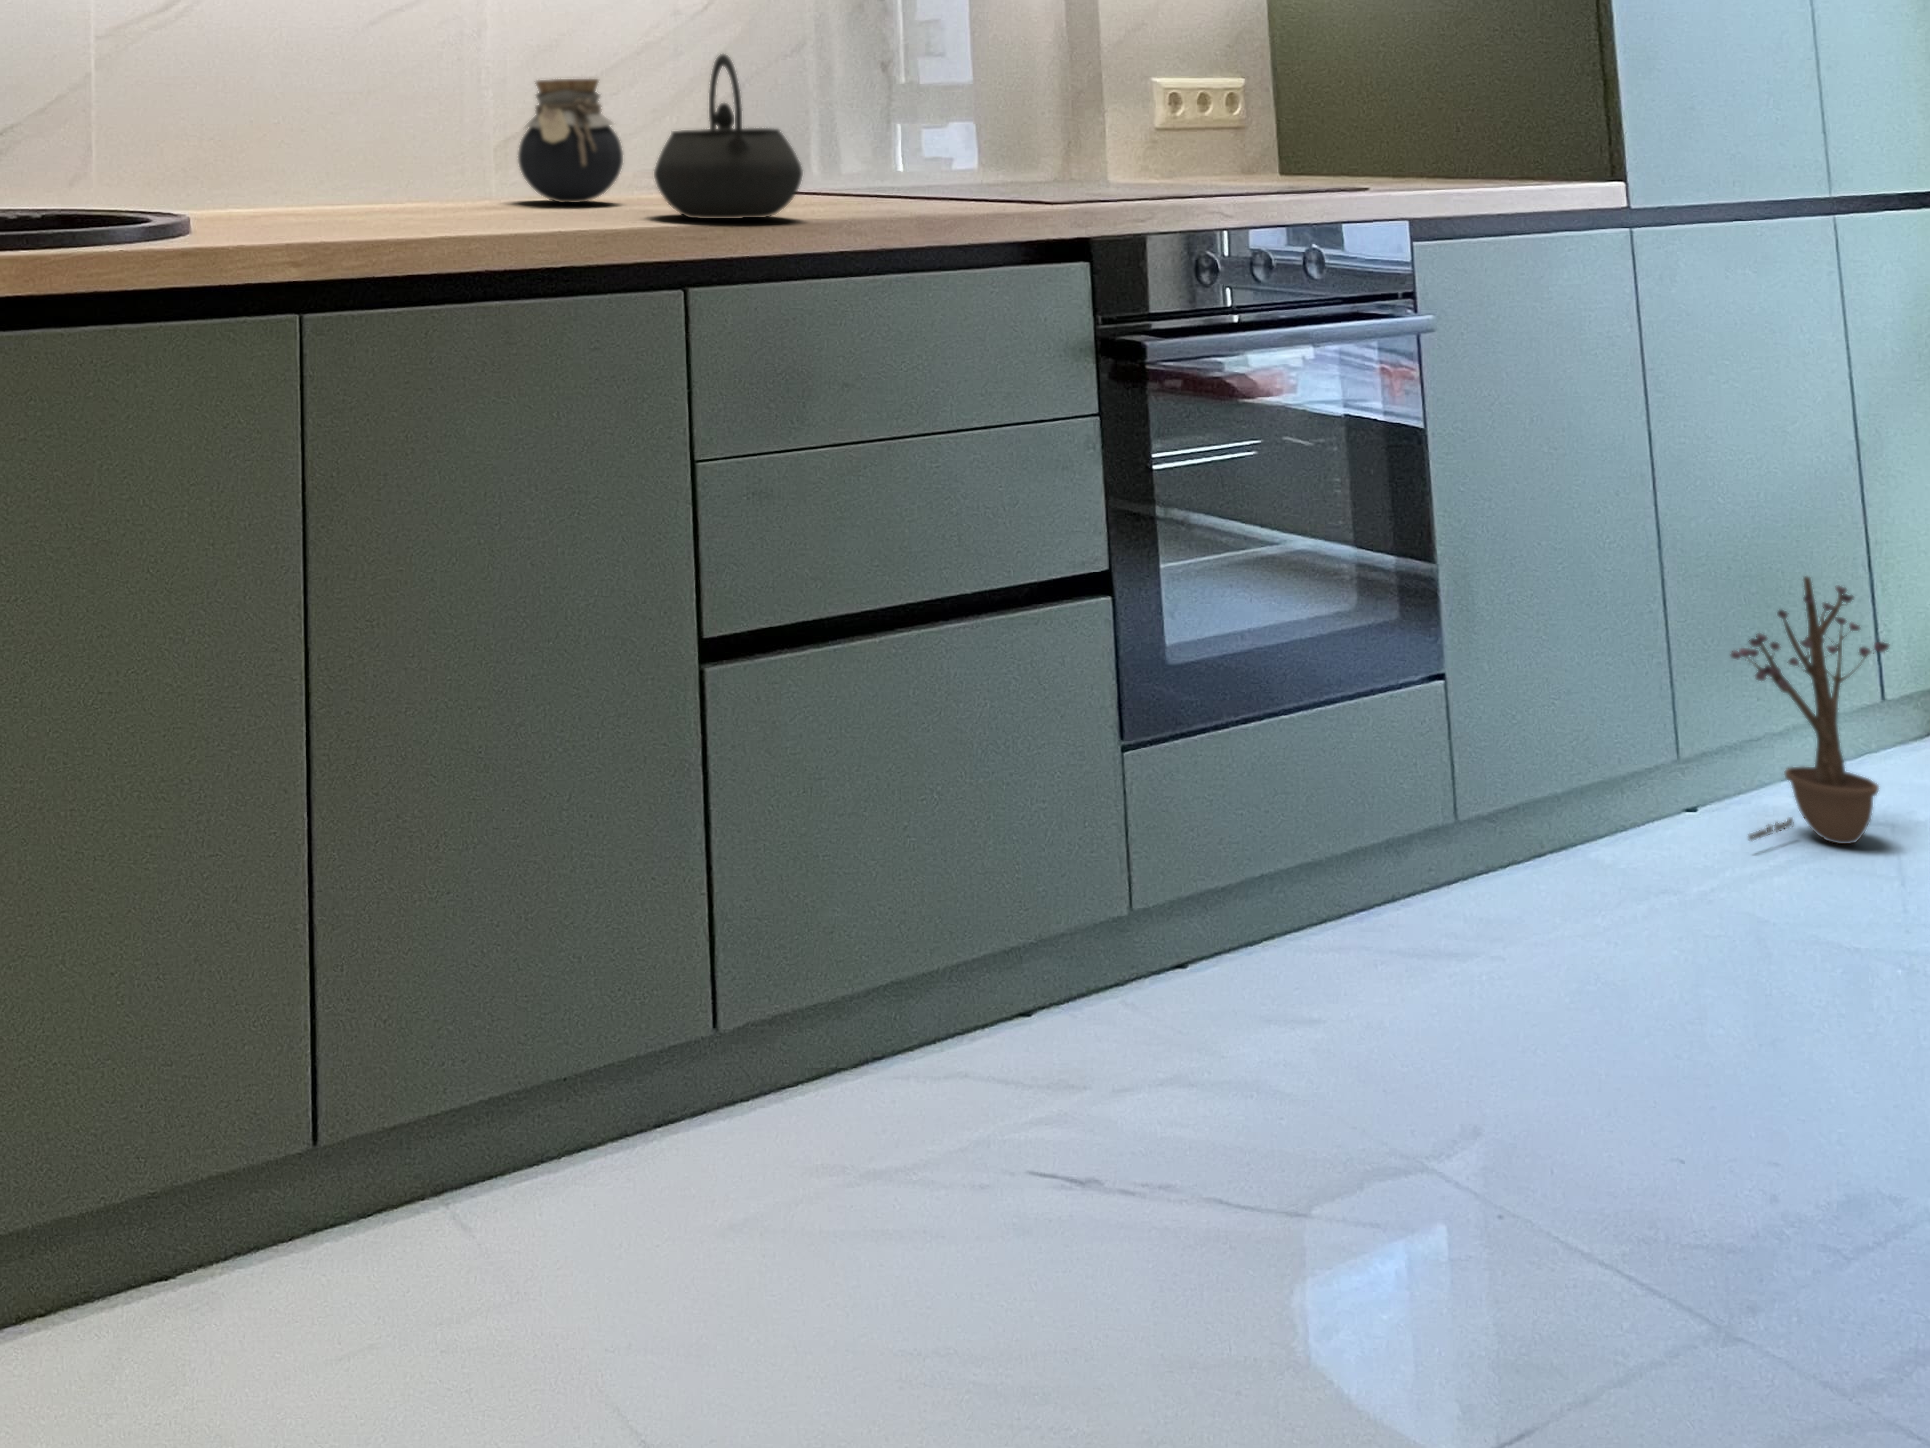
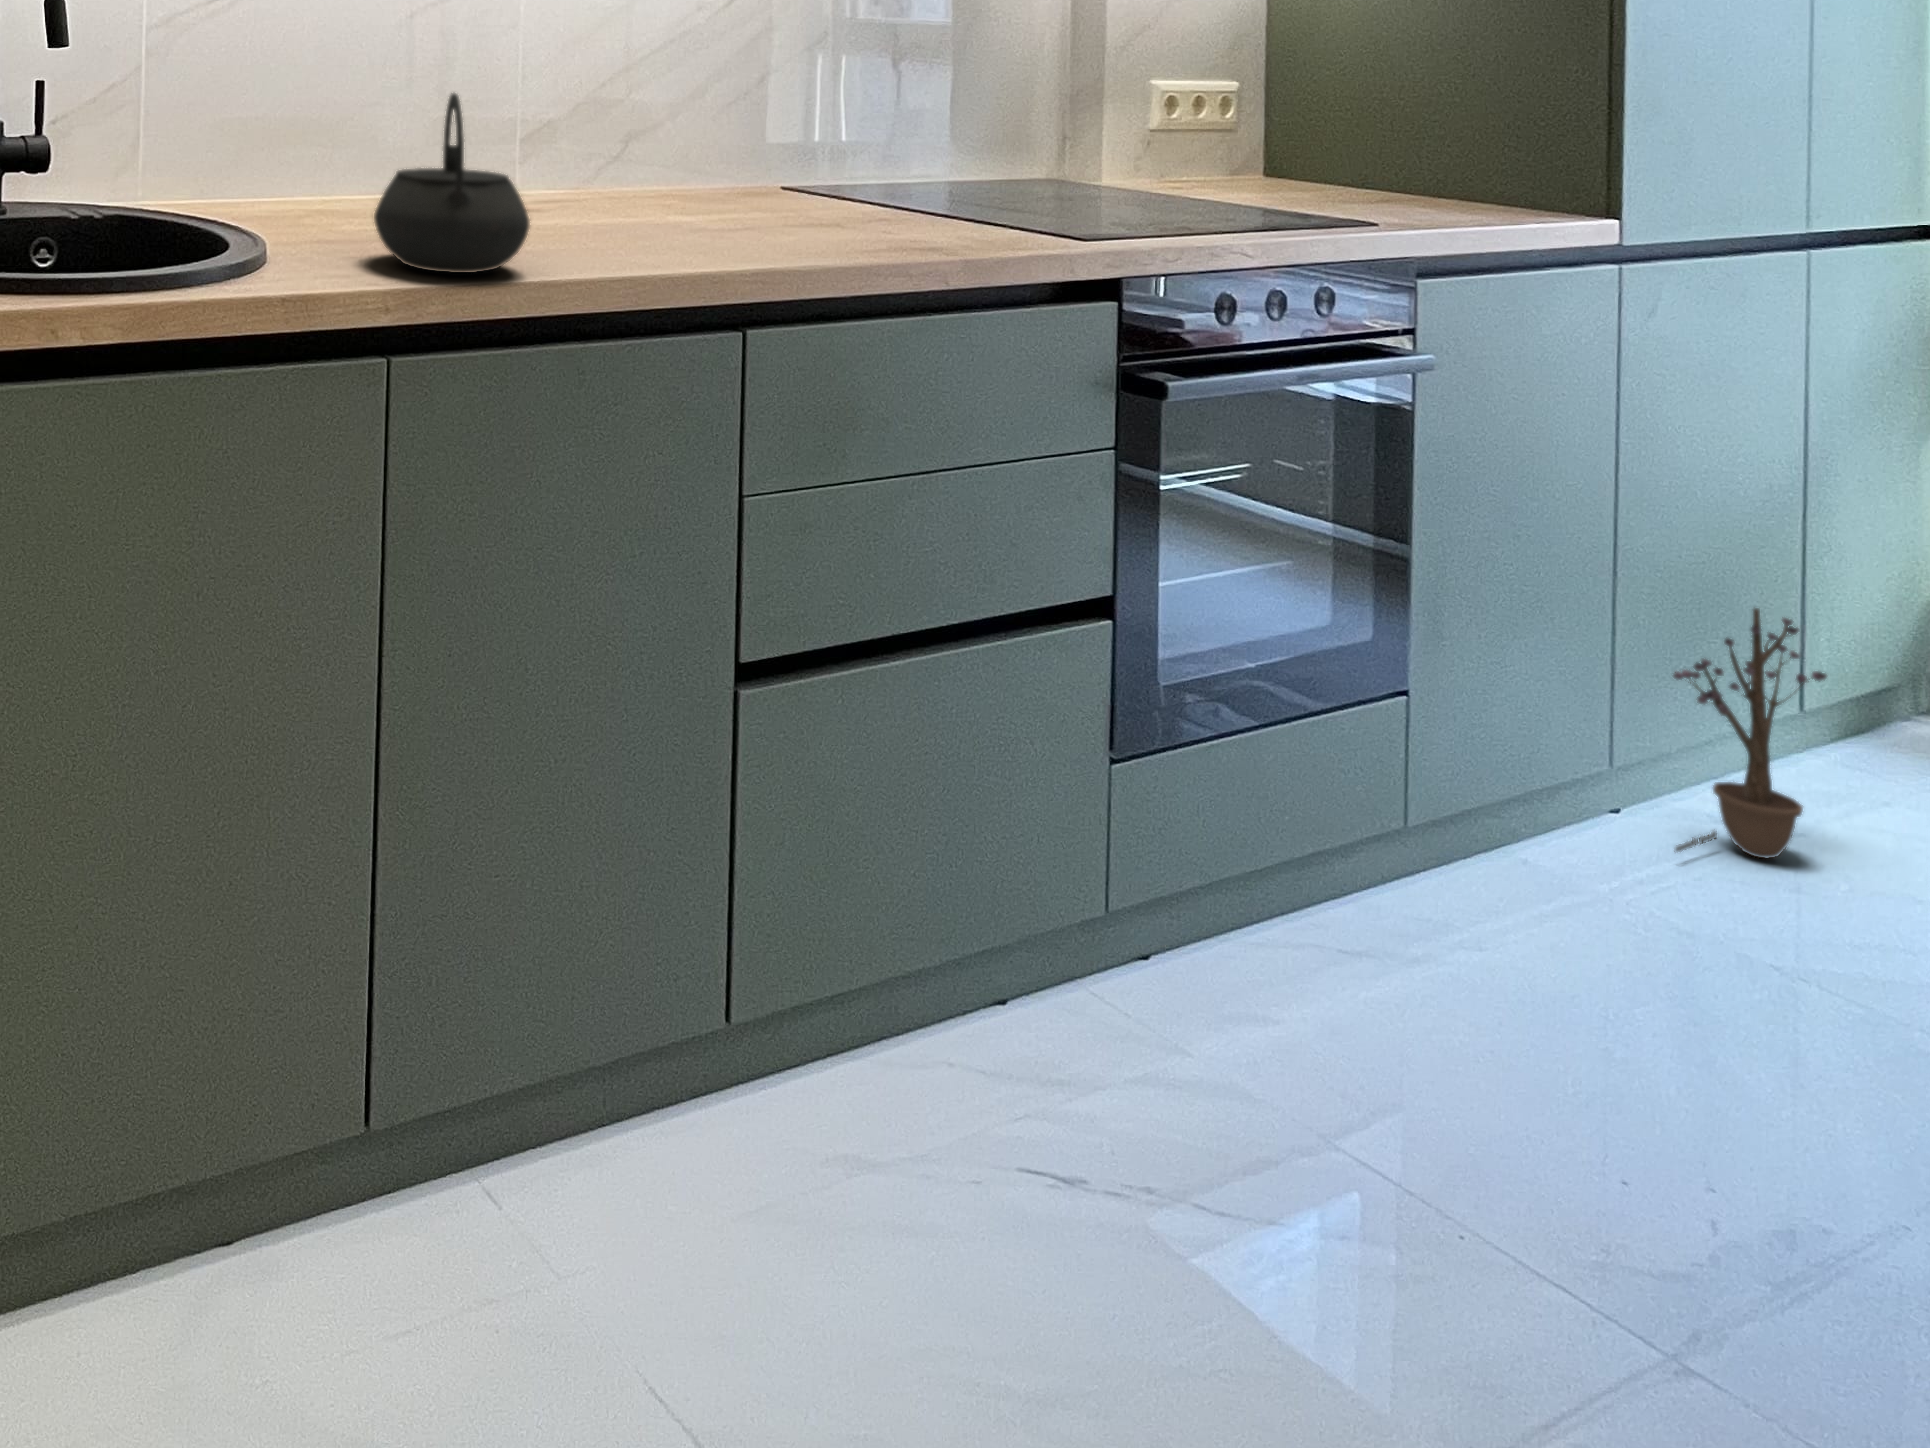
kettle: present [654,54,803,219] -> present [374,93,530,273]
jar: present [518,79,623,203] -> none [559,91,663,214]

